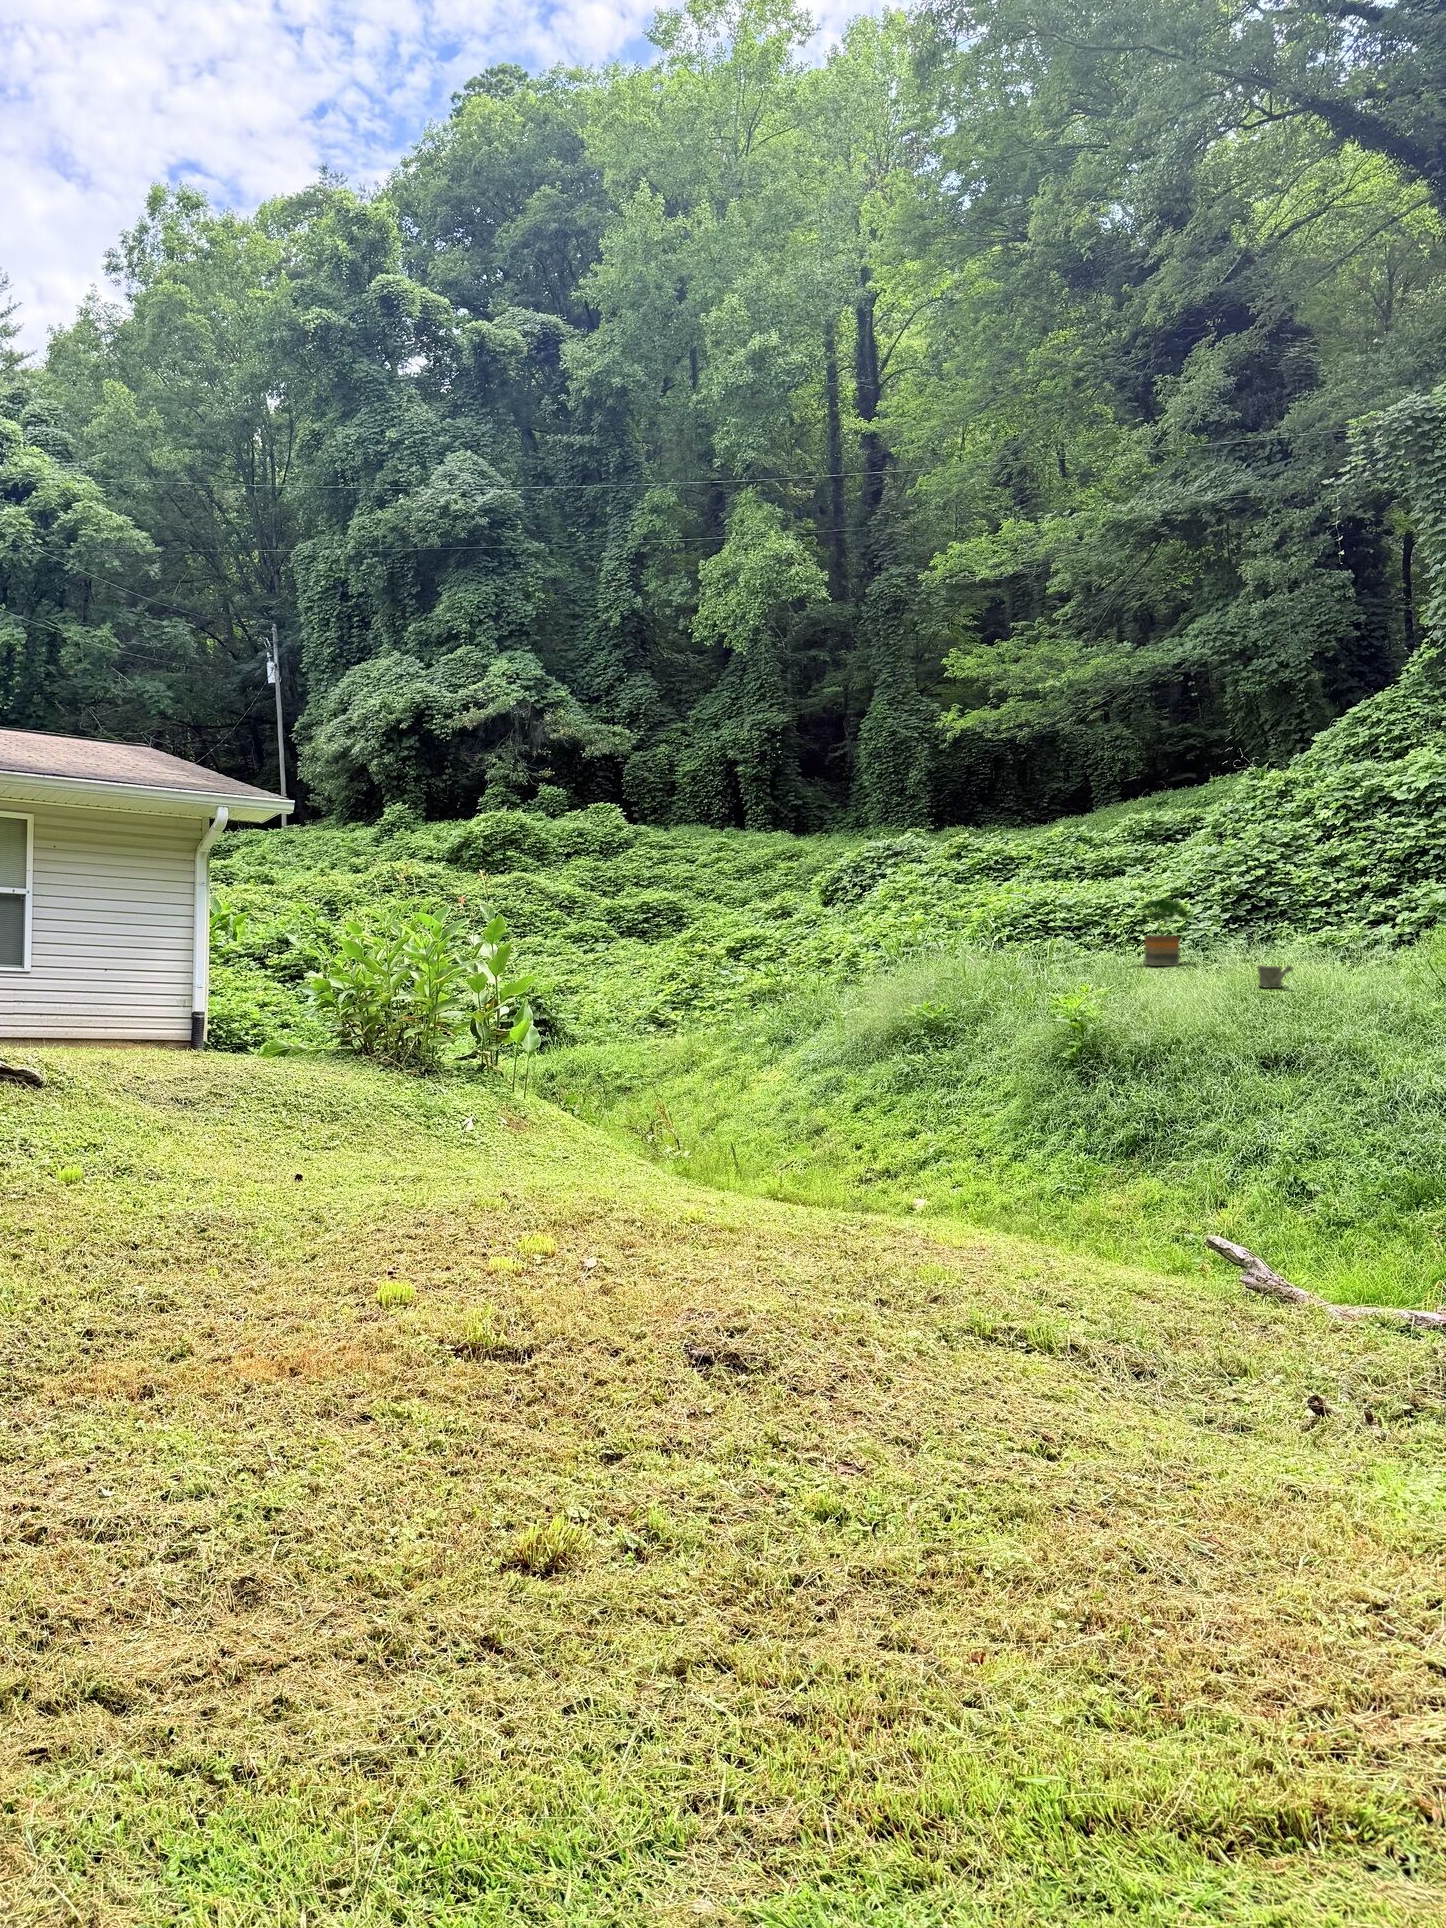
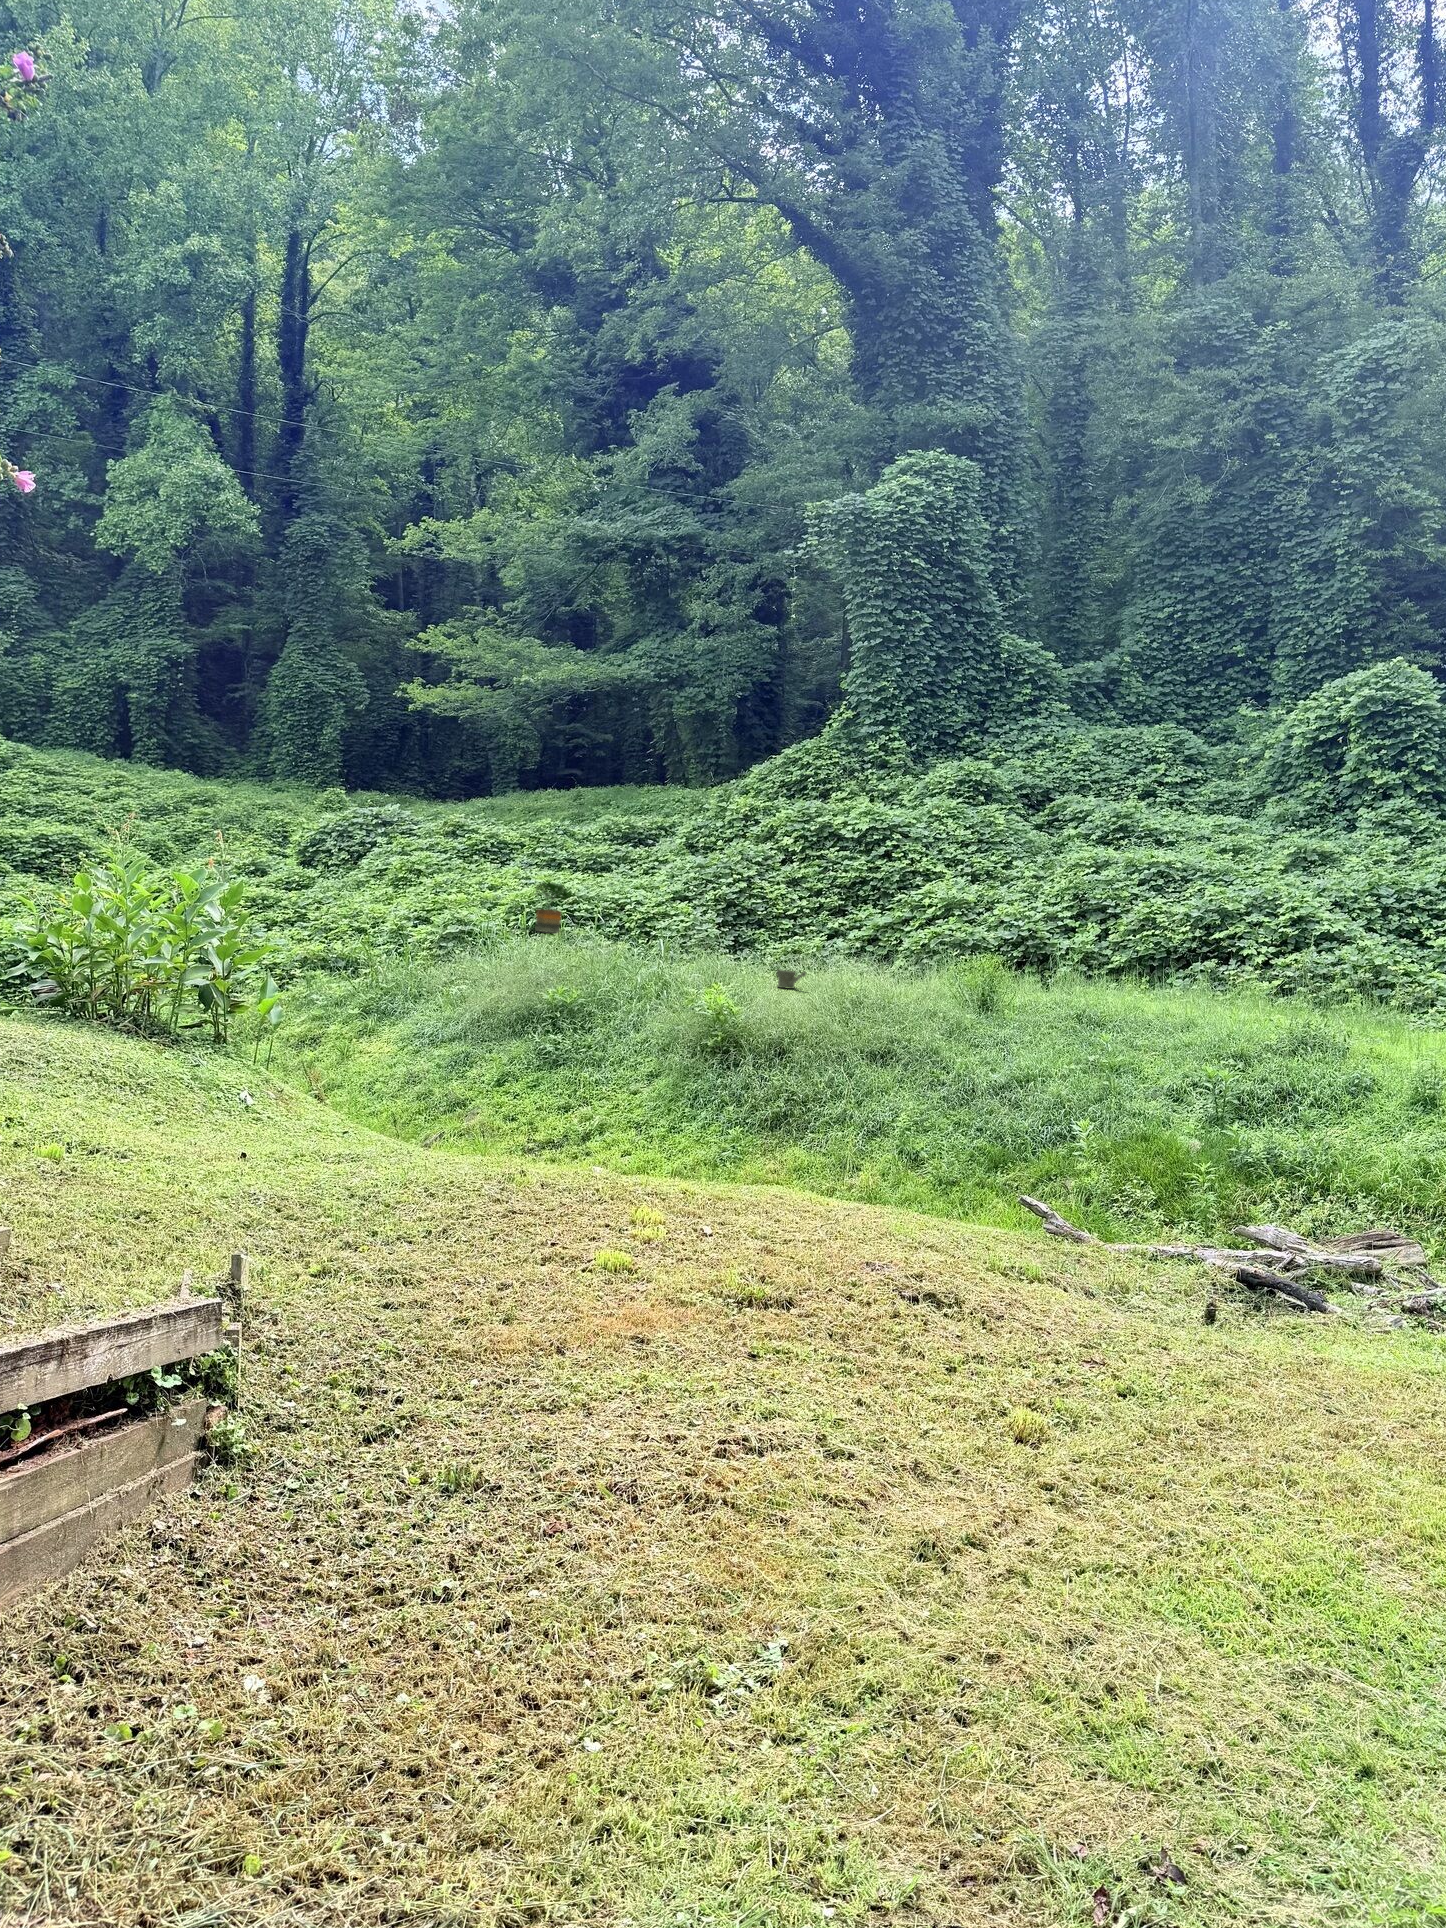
potted tree: present [1141,899,1190,966] -> present [535,882,570,933]

